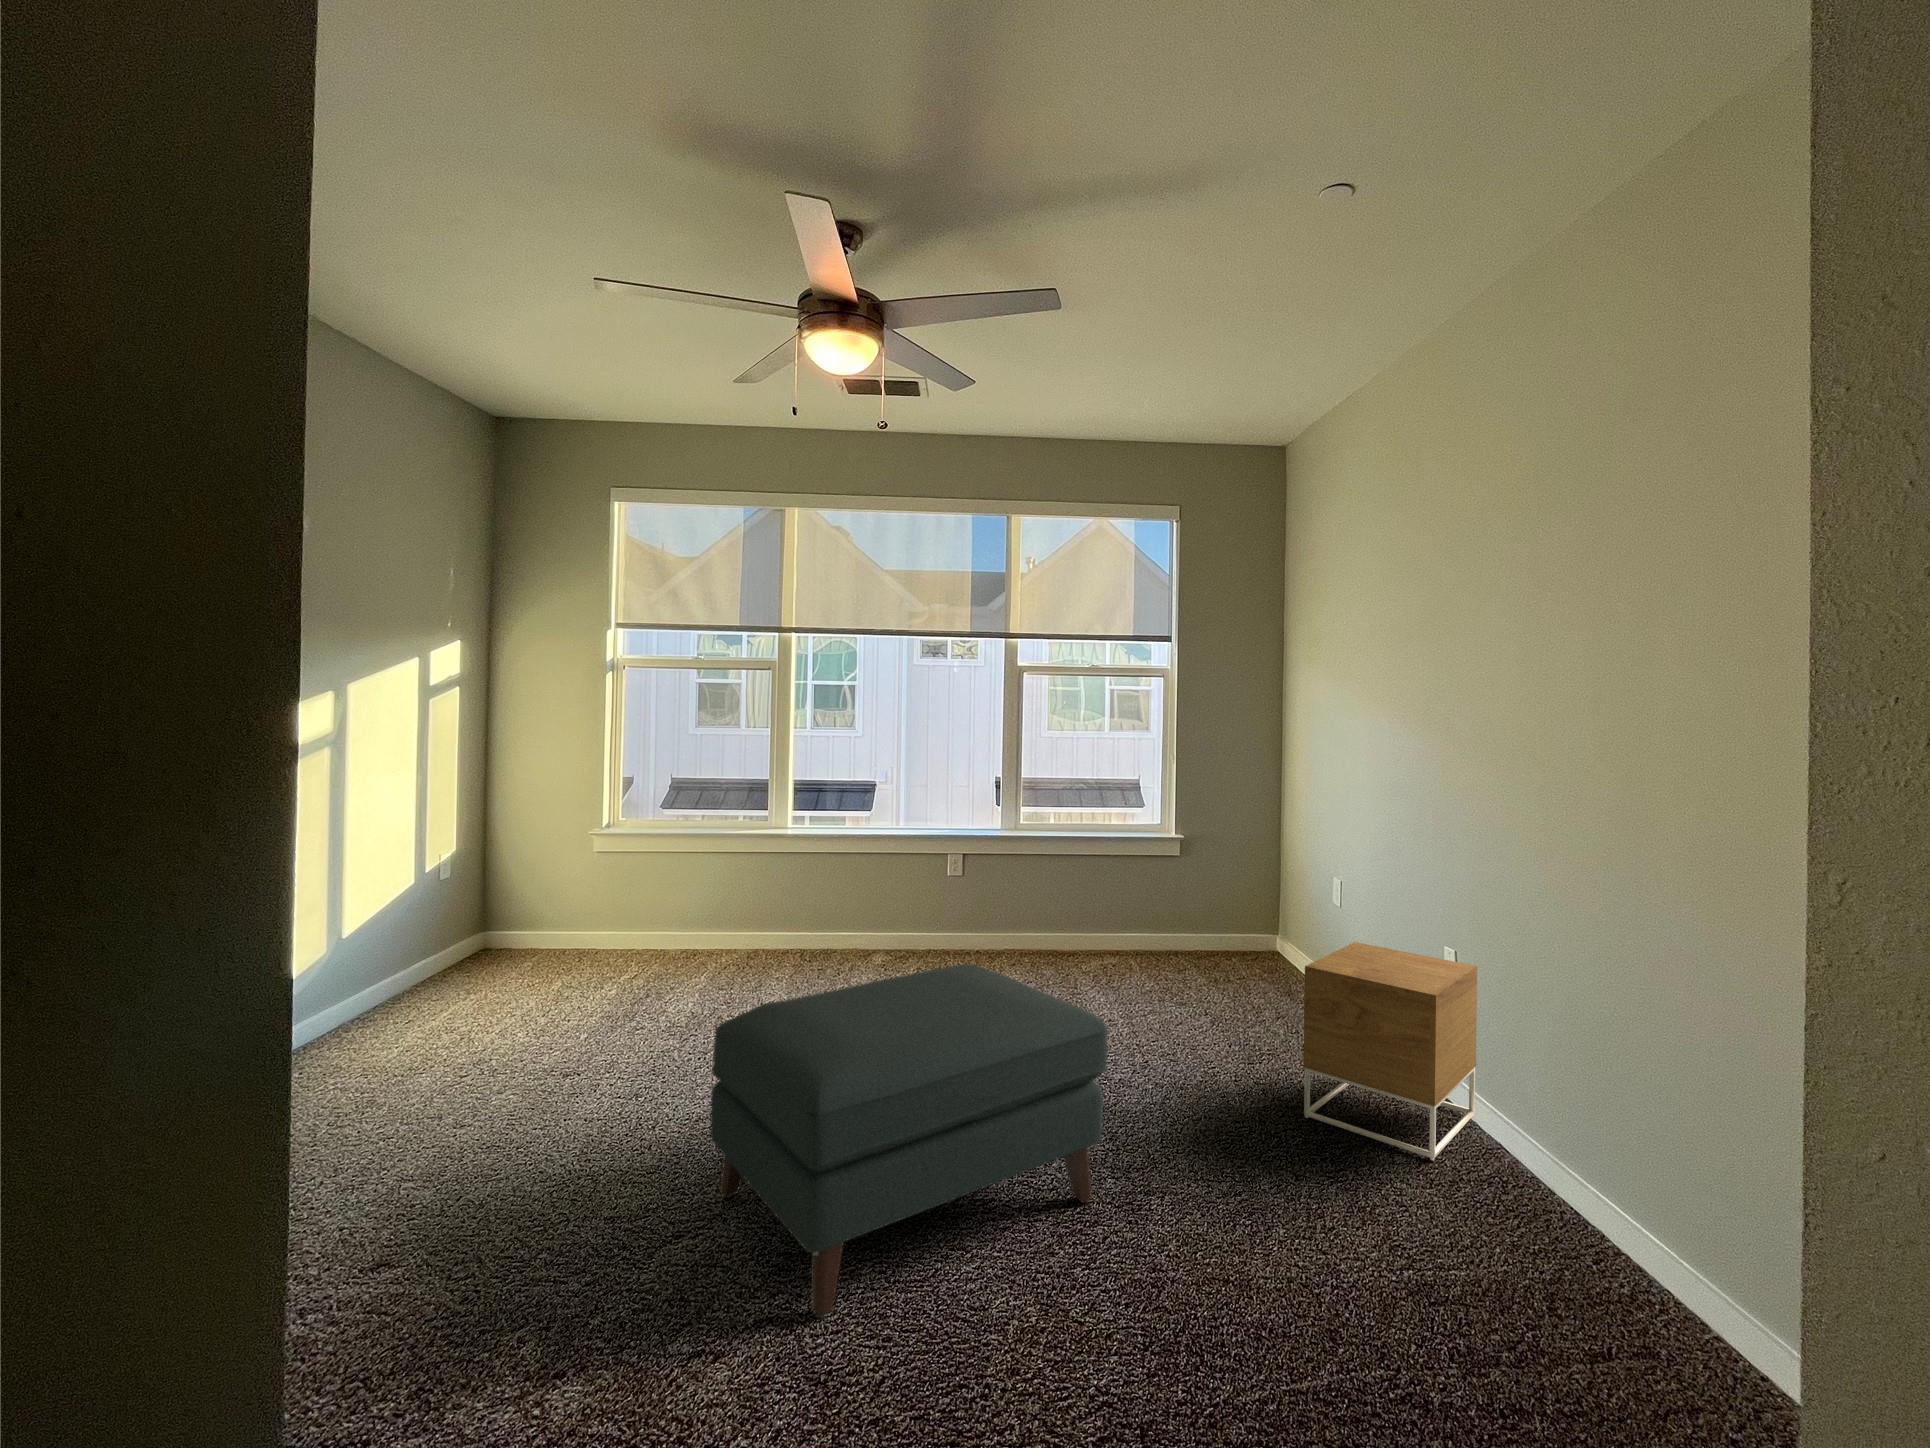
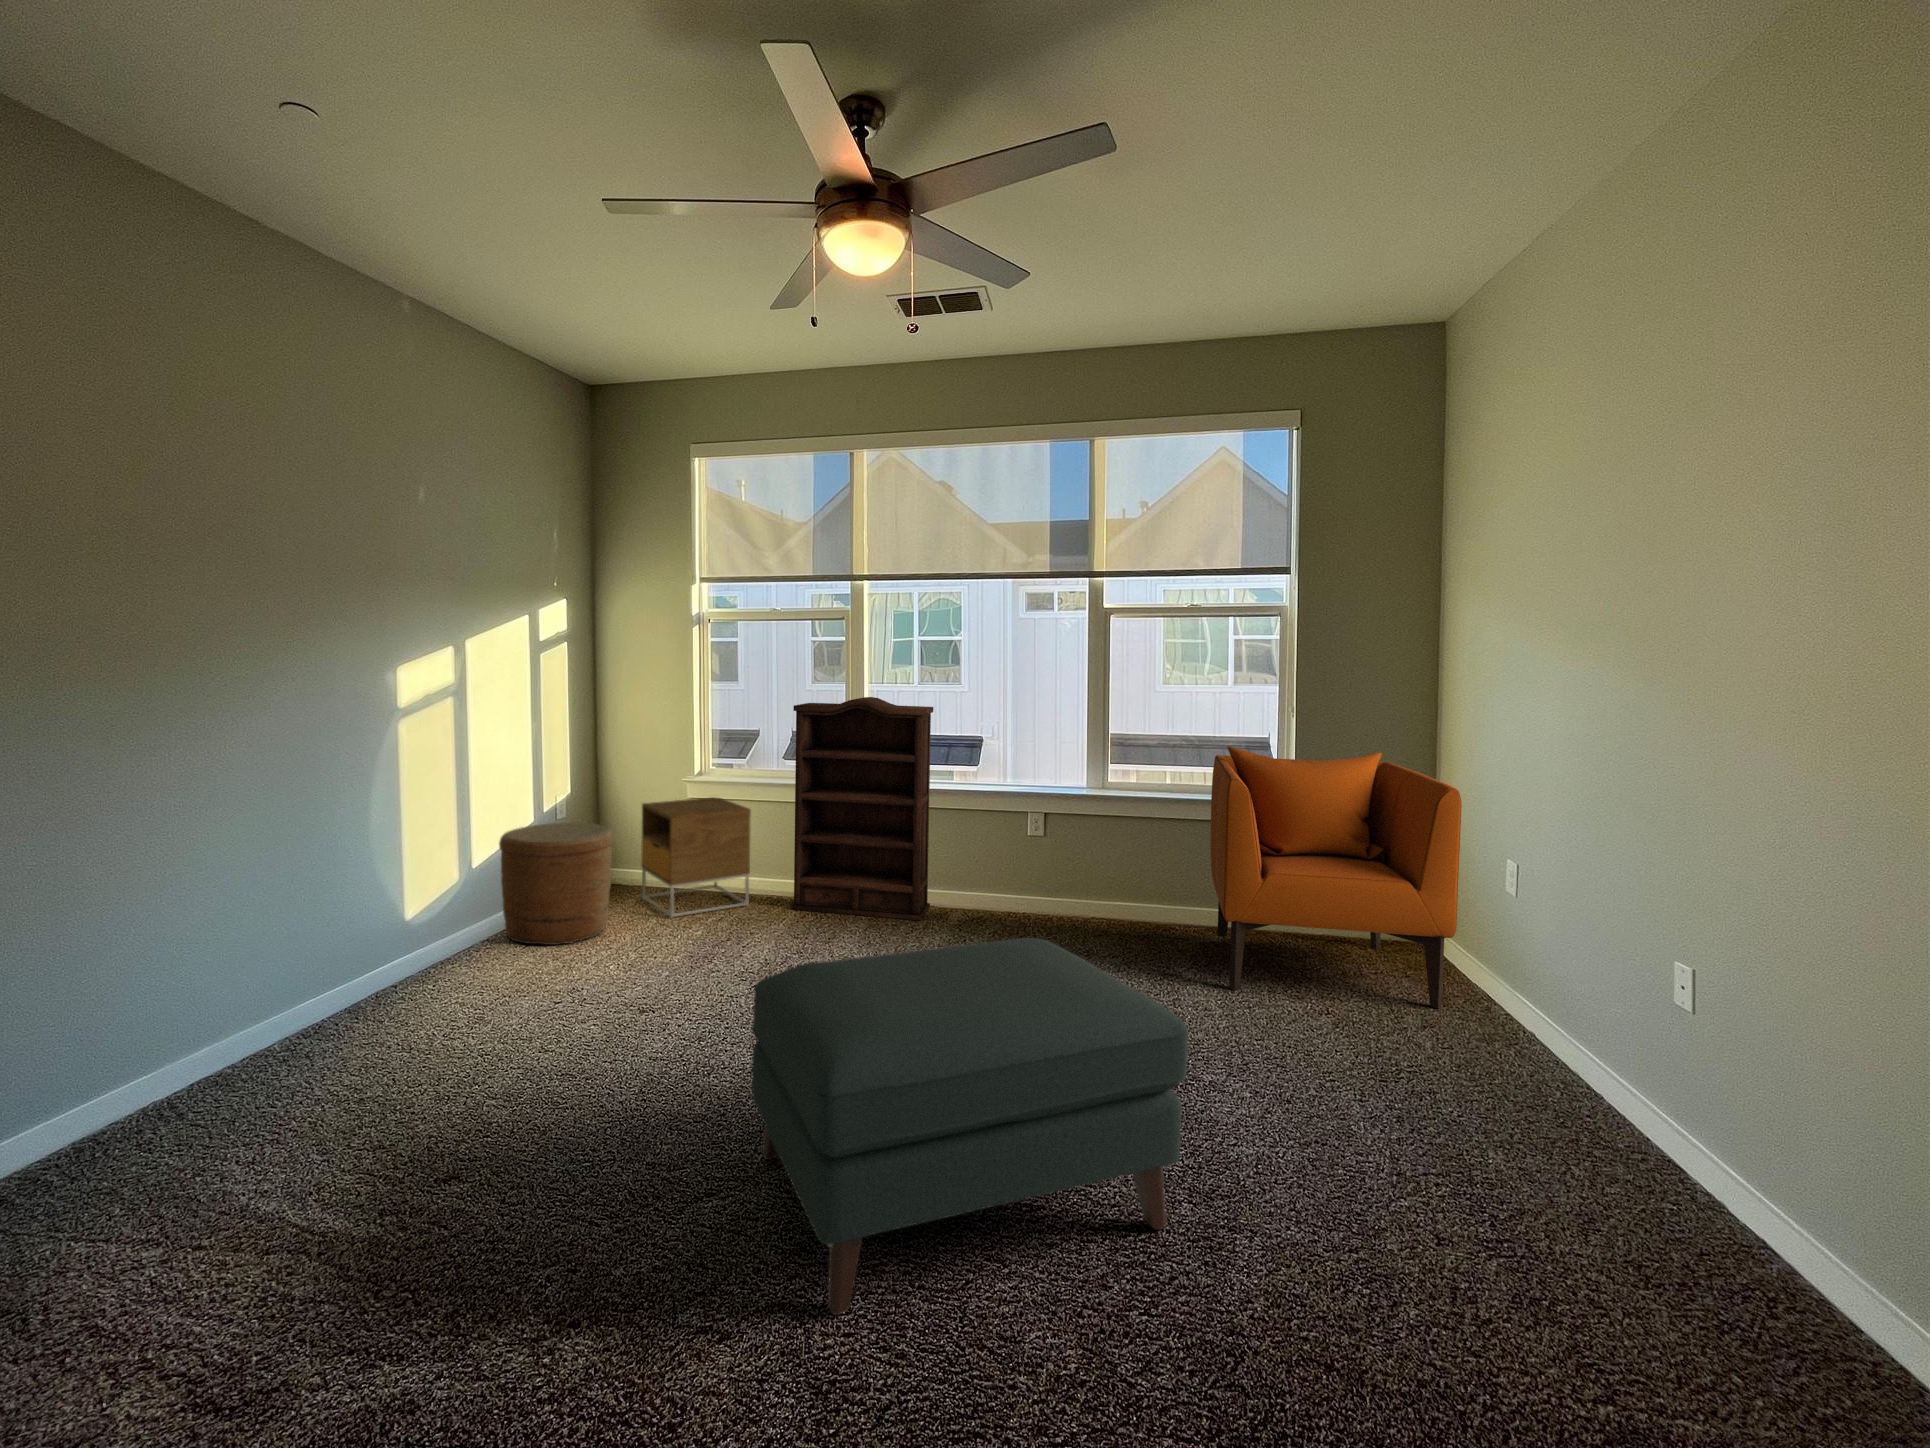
bookshelf: none [697,748,841,964] -> present [791,697,933,921]
armchair: none [1095,786,1293,1000] -> present [1210,746,1462,1009]
woven basket: none [370,888,506,1022] -> present [499,822,614,945]
nightstand: present [1304,942,1477,1161] -> present [641,797,751,918]

